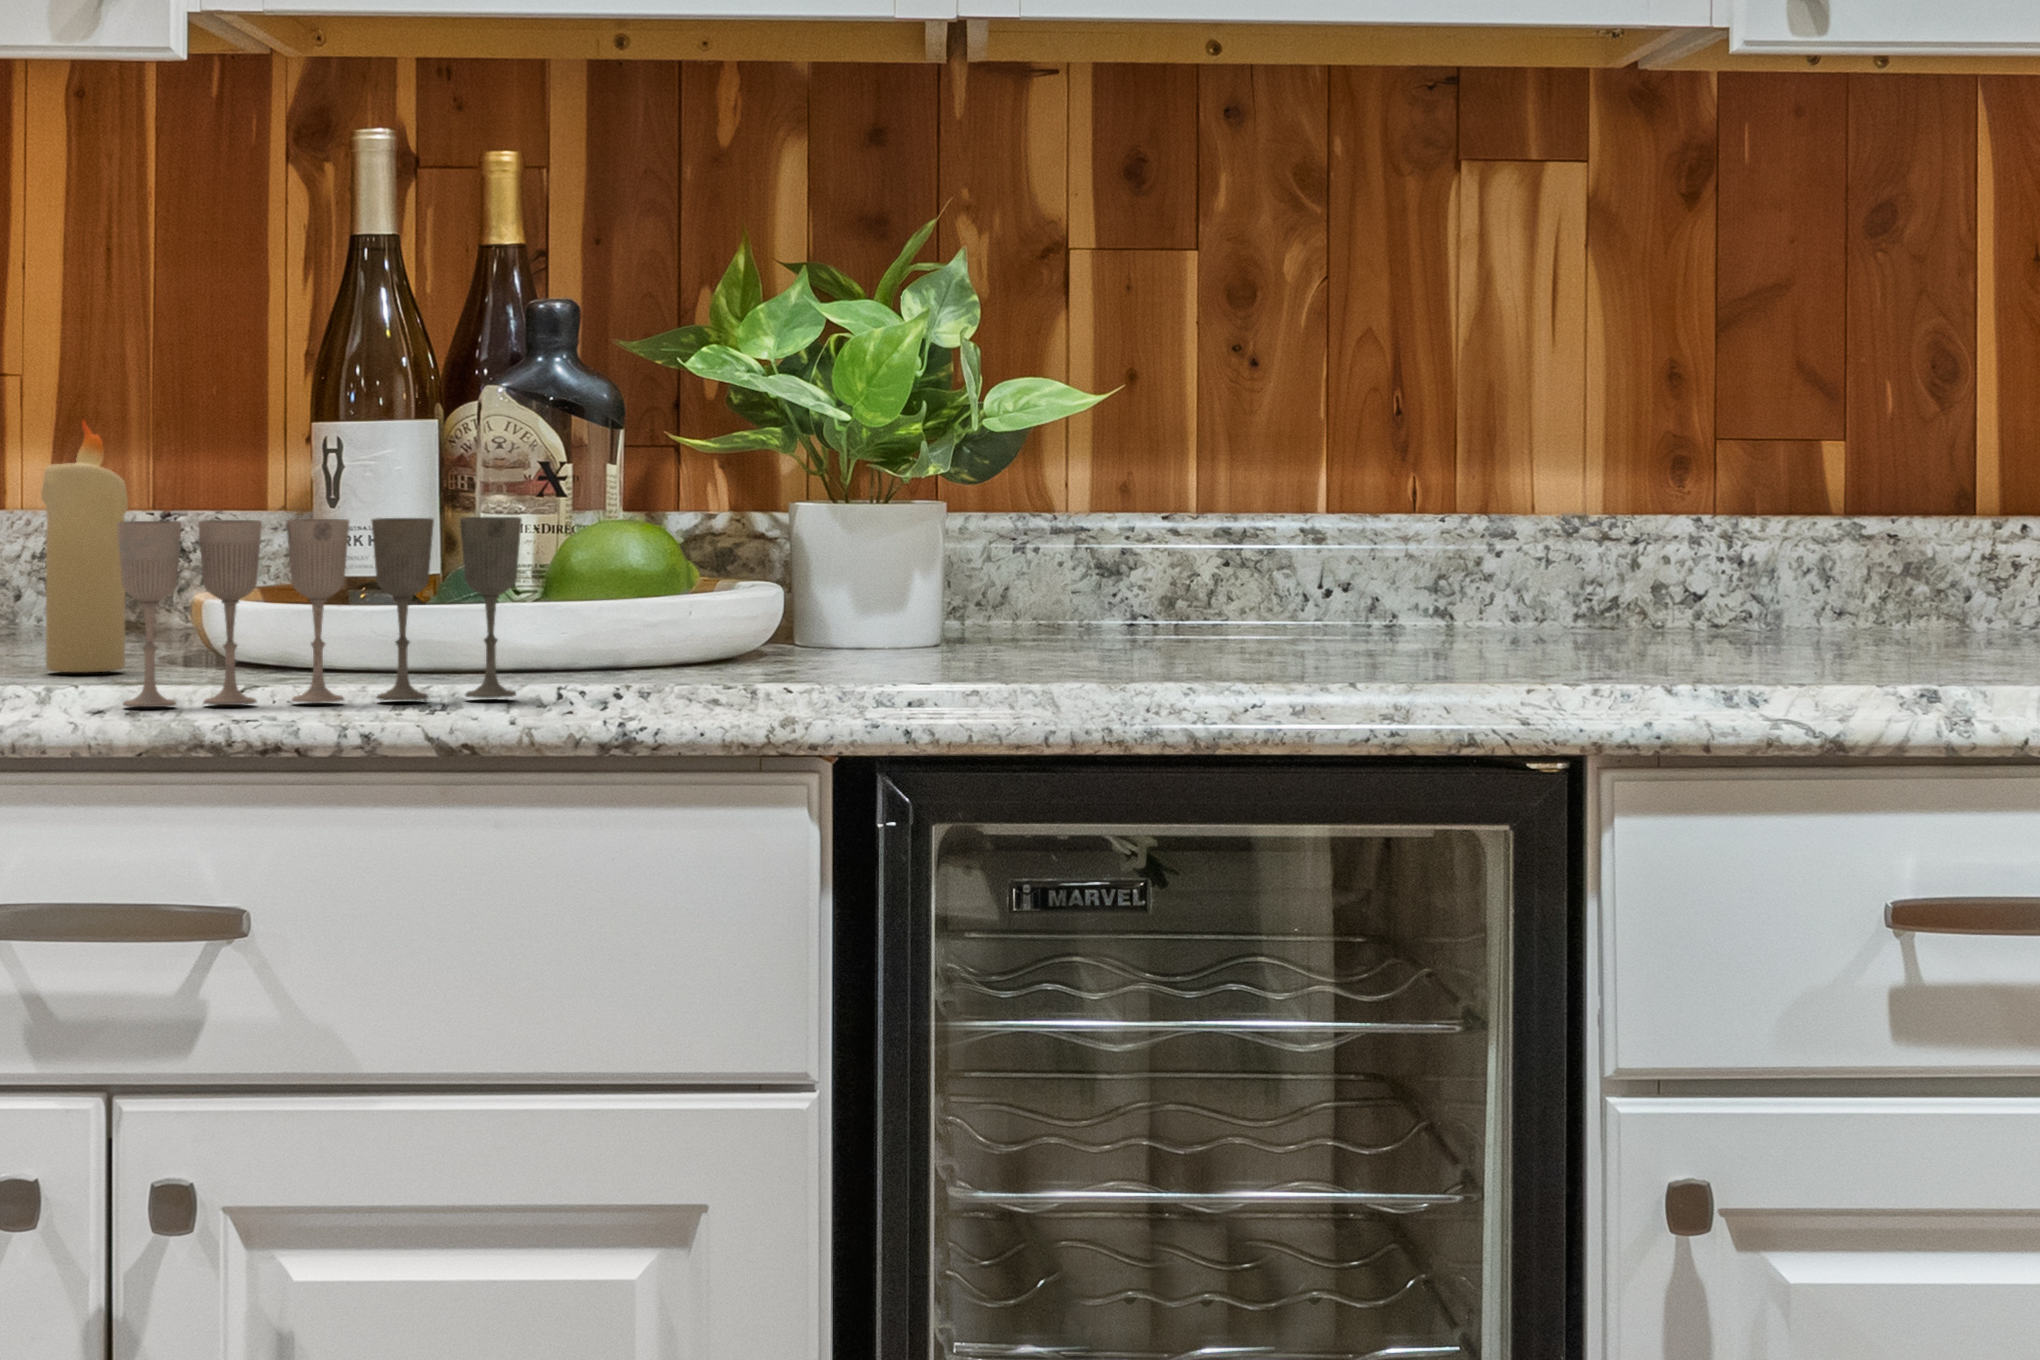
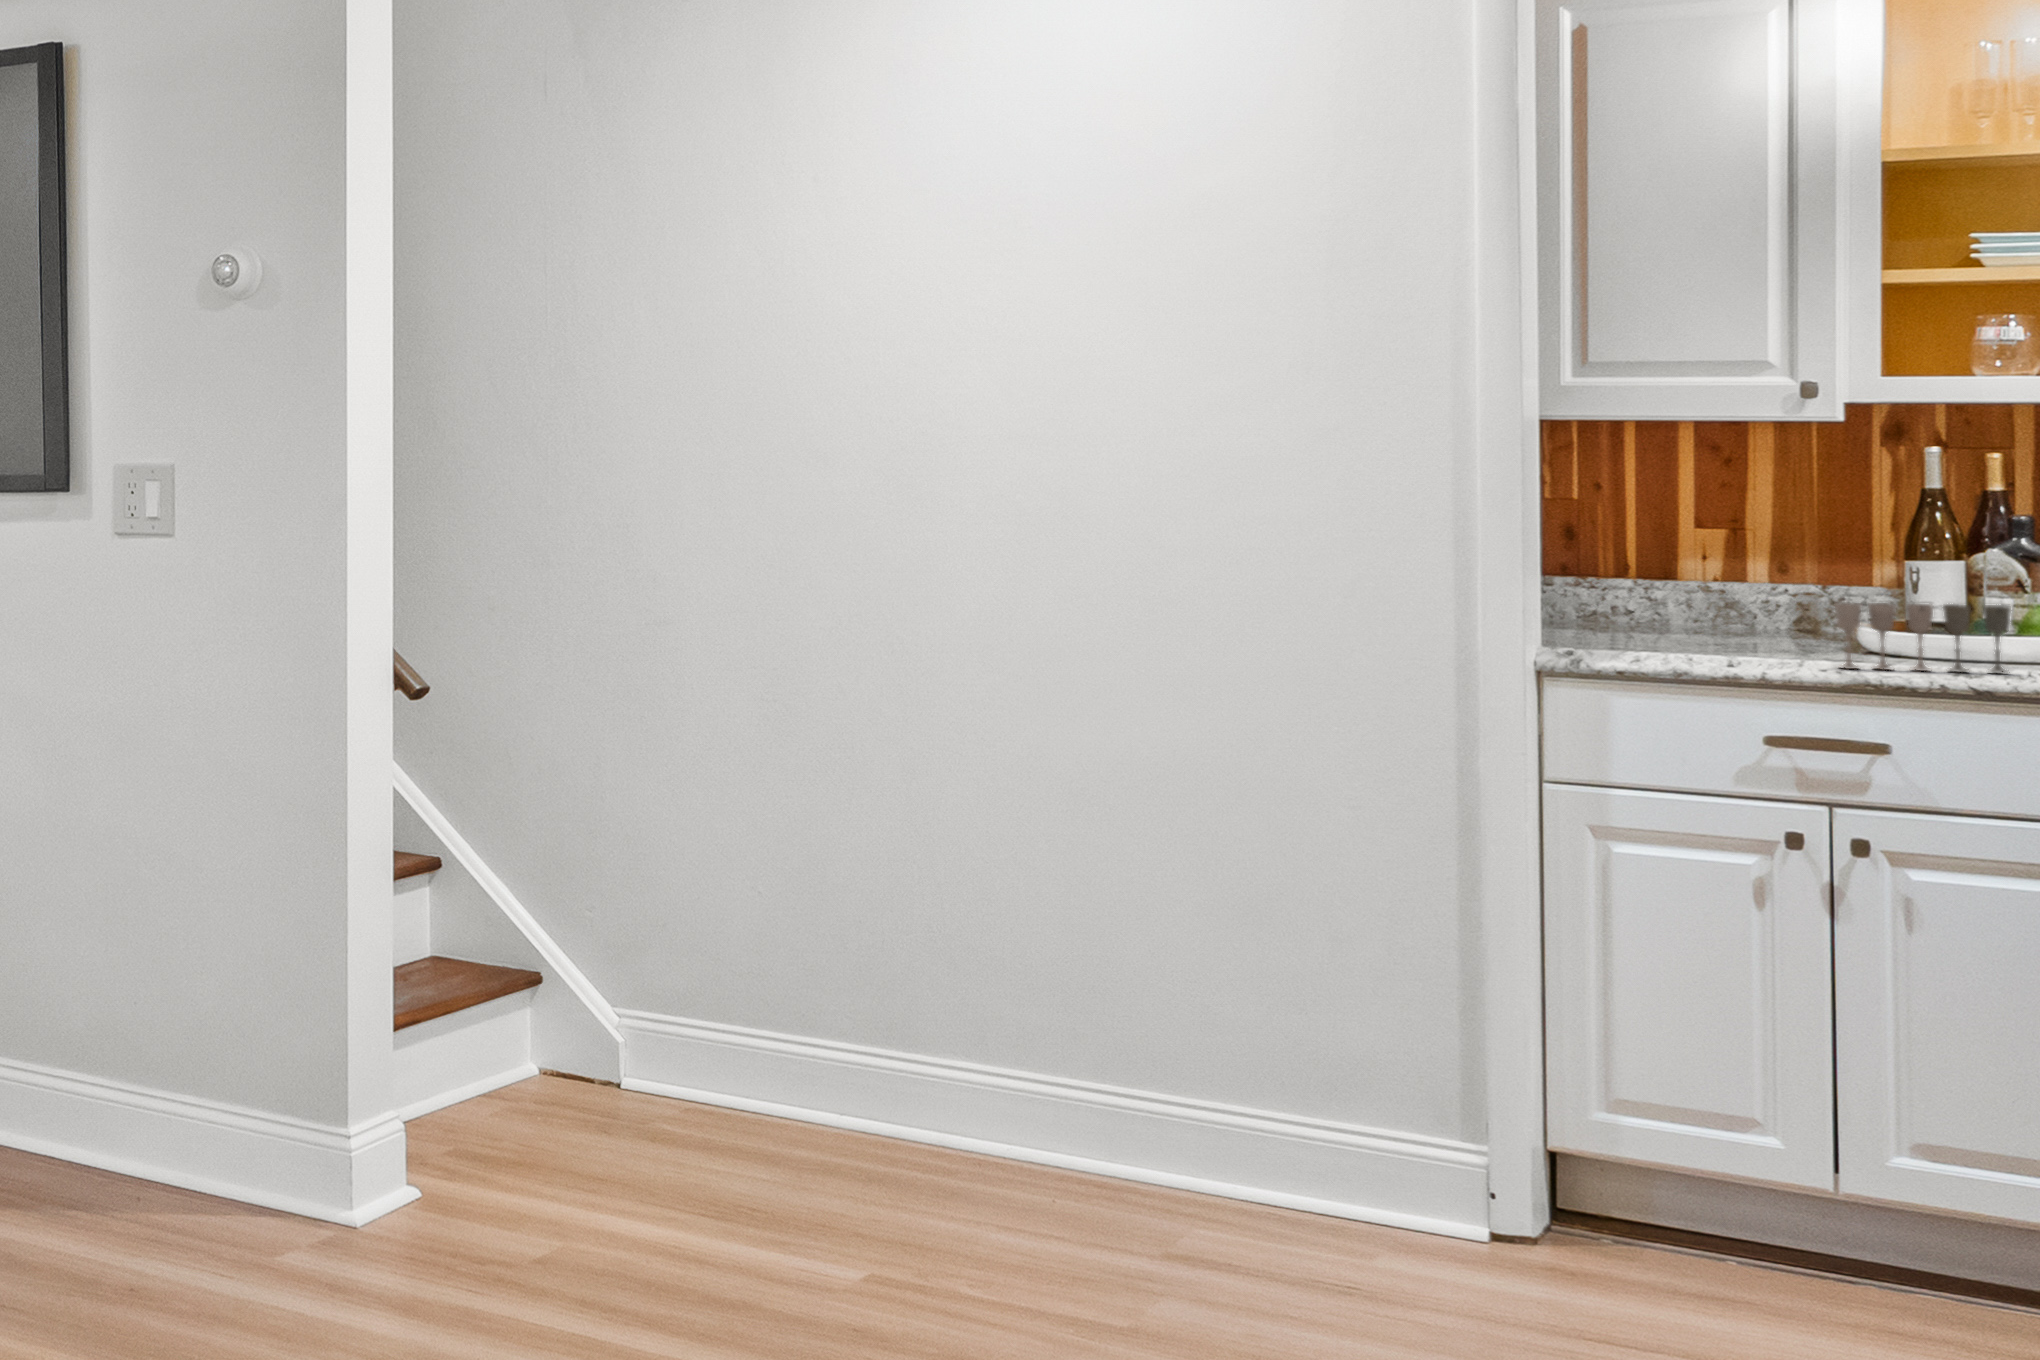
candle: present [41,421,128,672] -> none [1787,559,1825,654]

